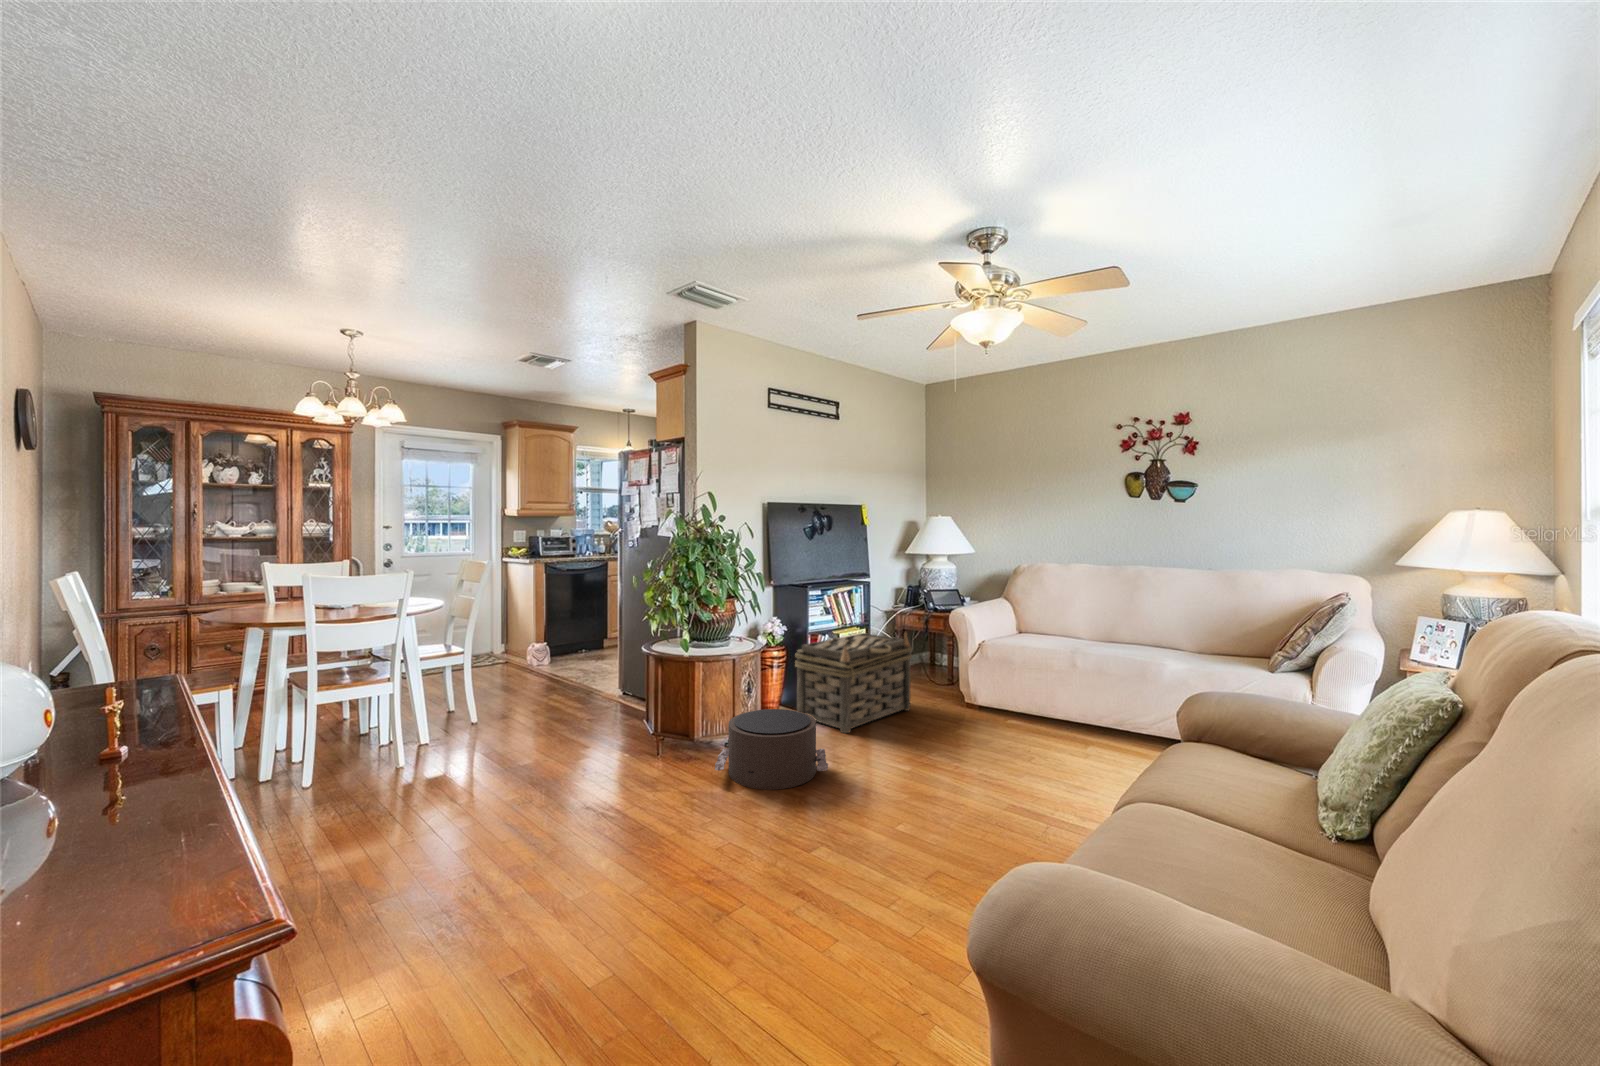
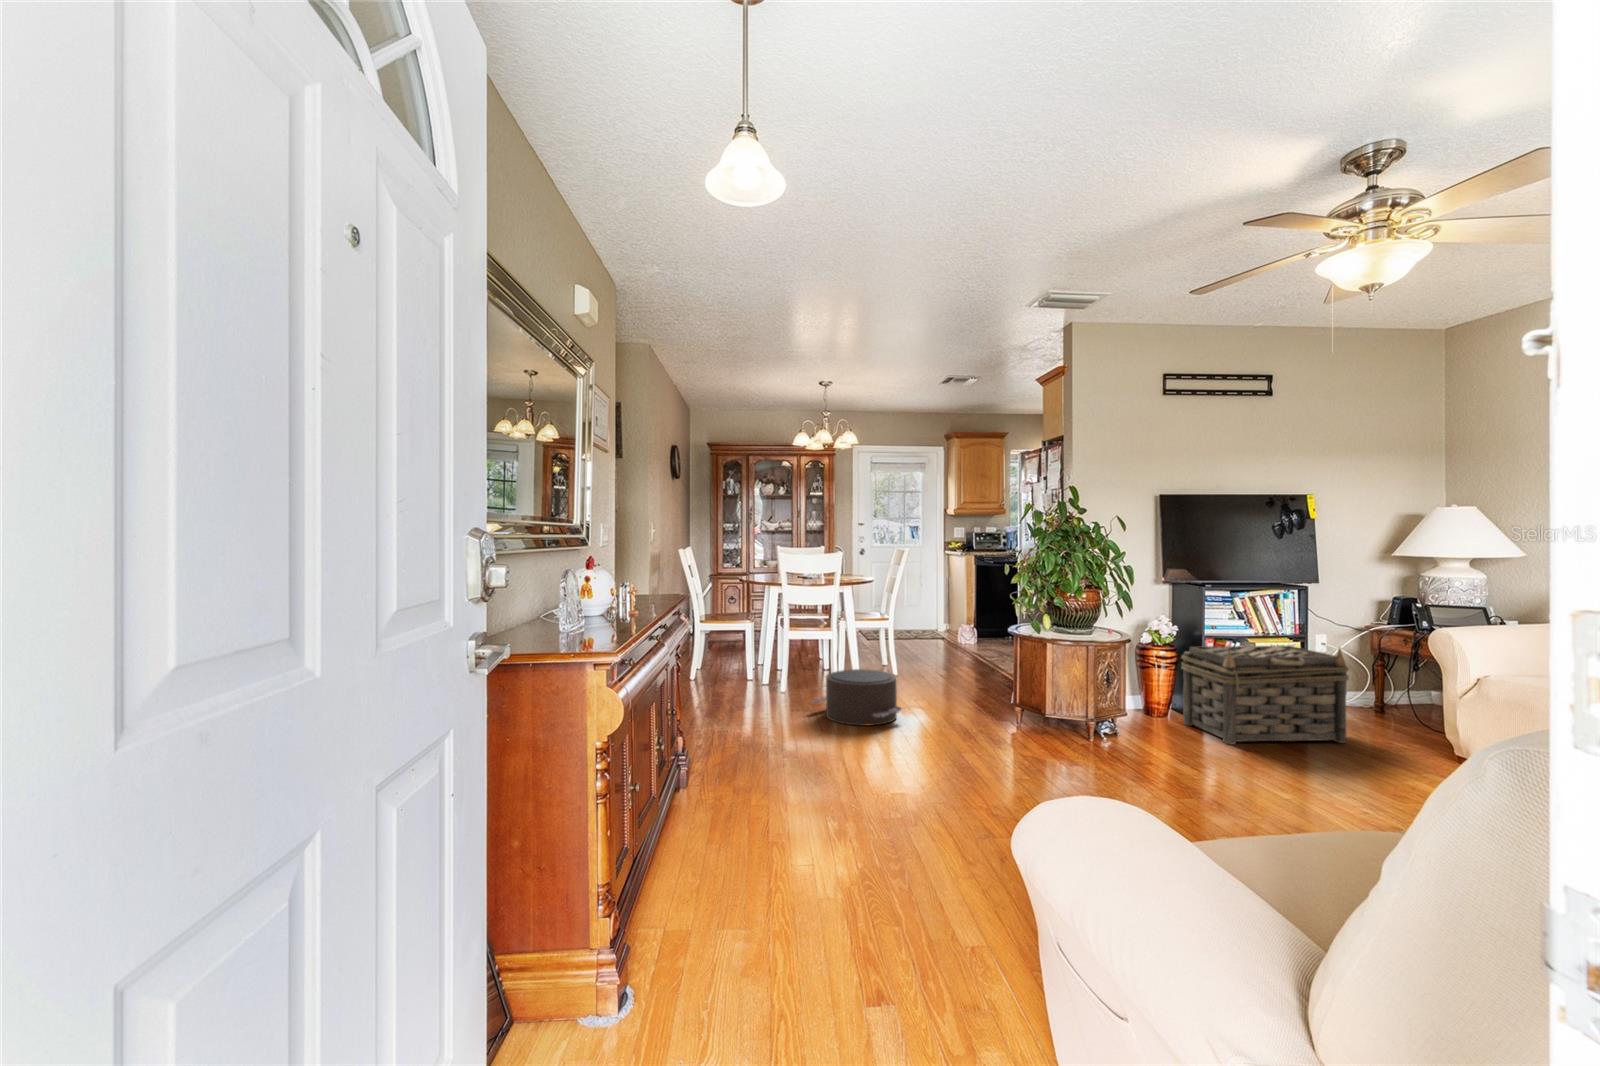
pouf: present [715,709,828,790] -> present [813,669,902,726]

